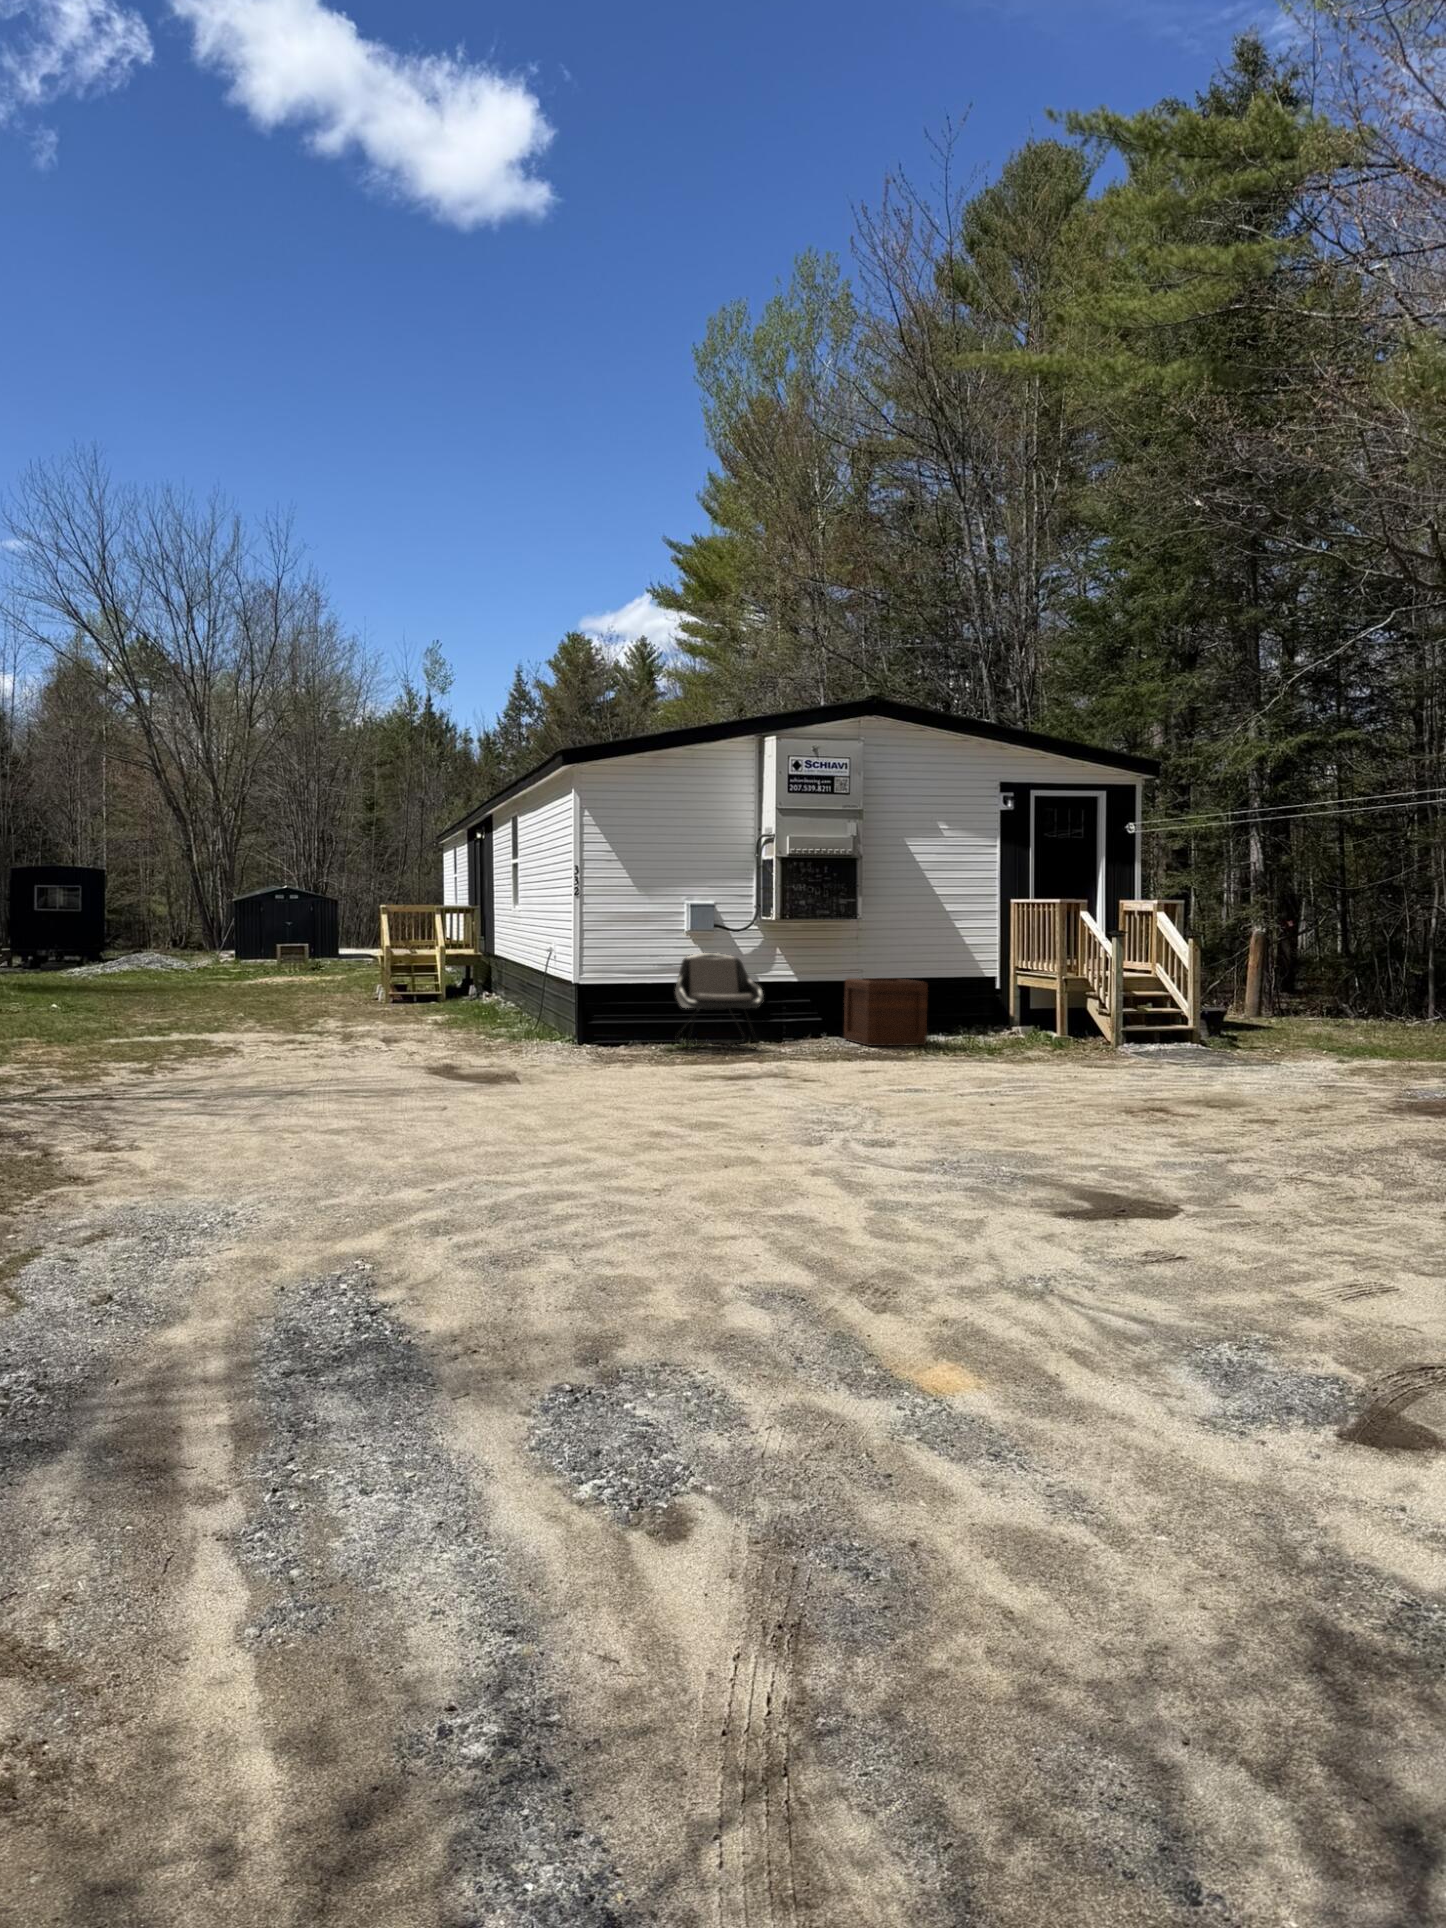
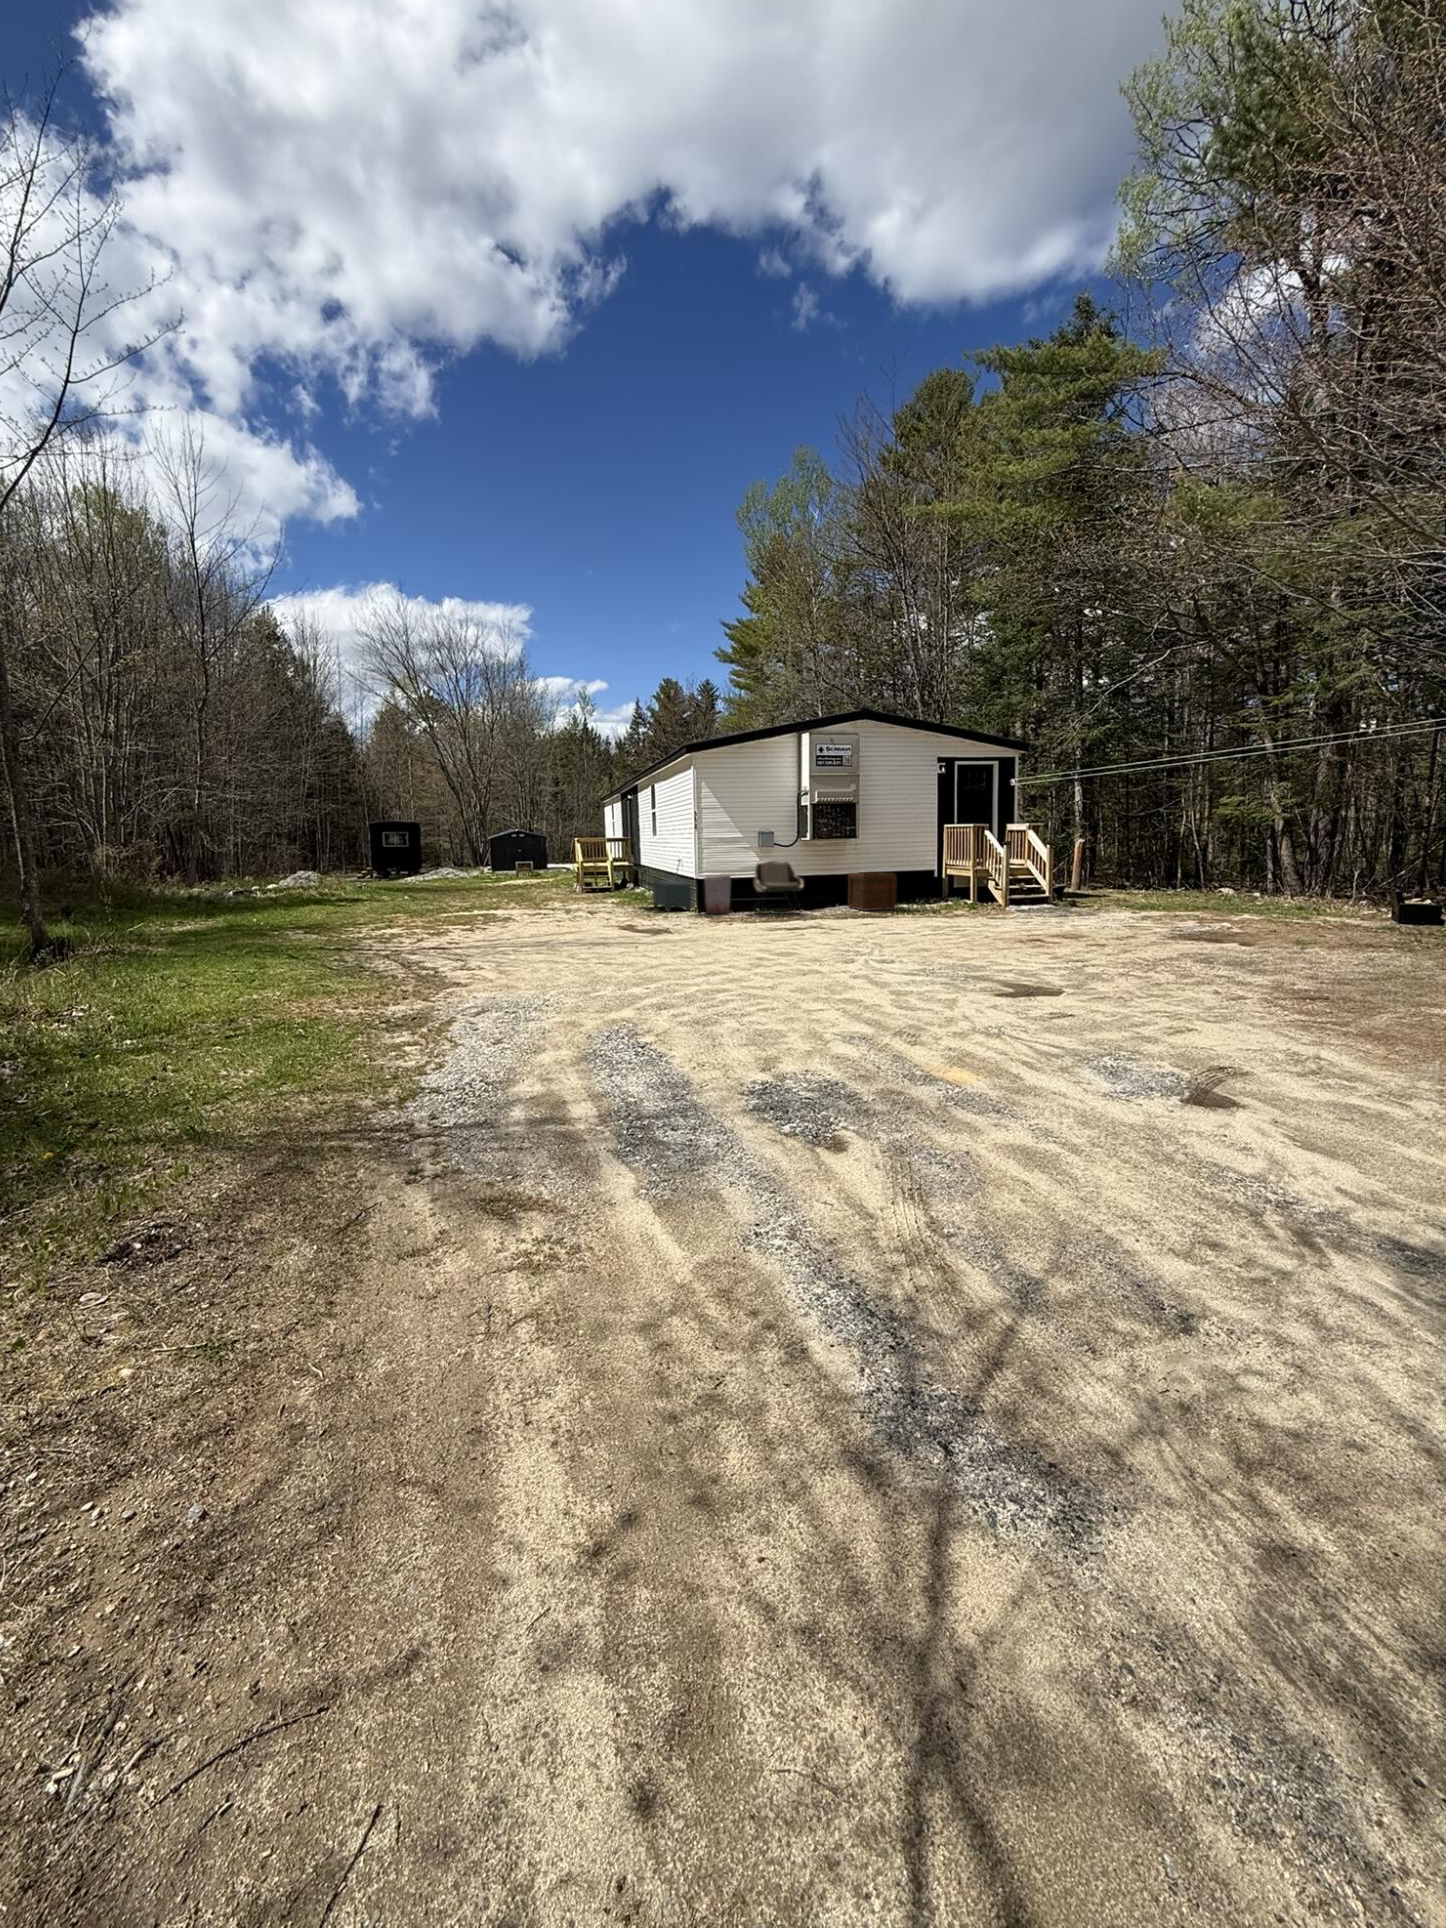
trash can: none [588,975,643,1047] -> present [705,874,733,914]
bench: none [501,985,567,1040] -> present [653,880,691,911]

